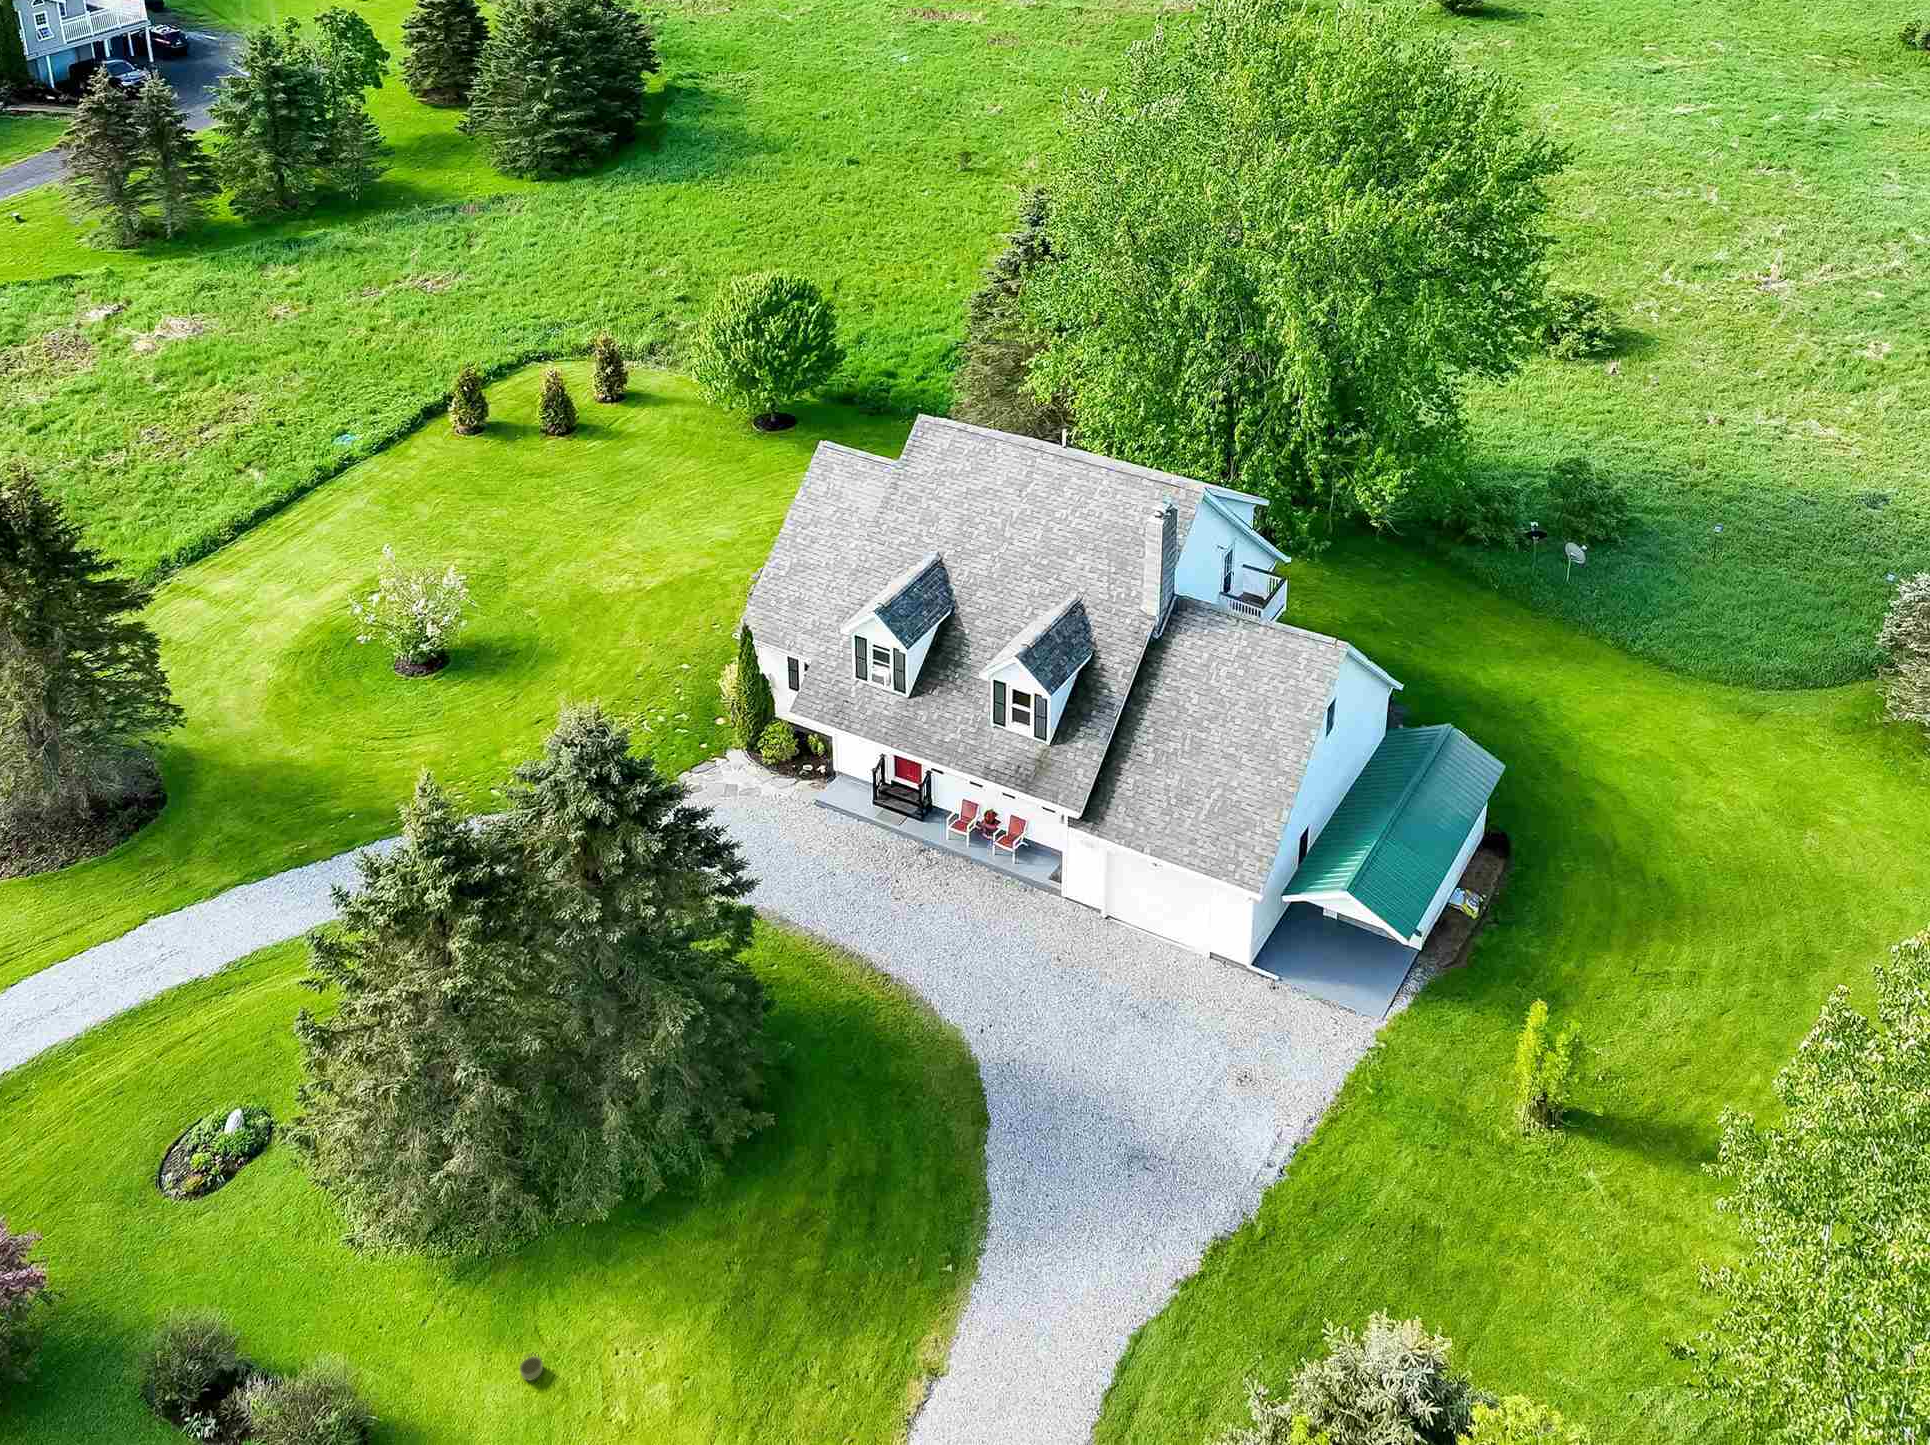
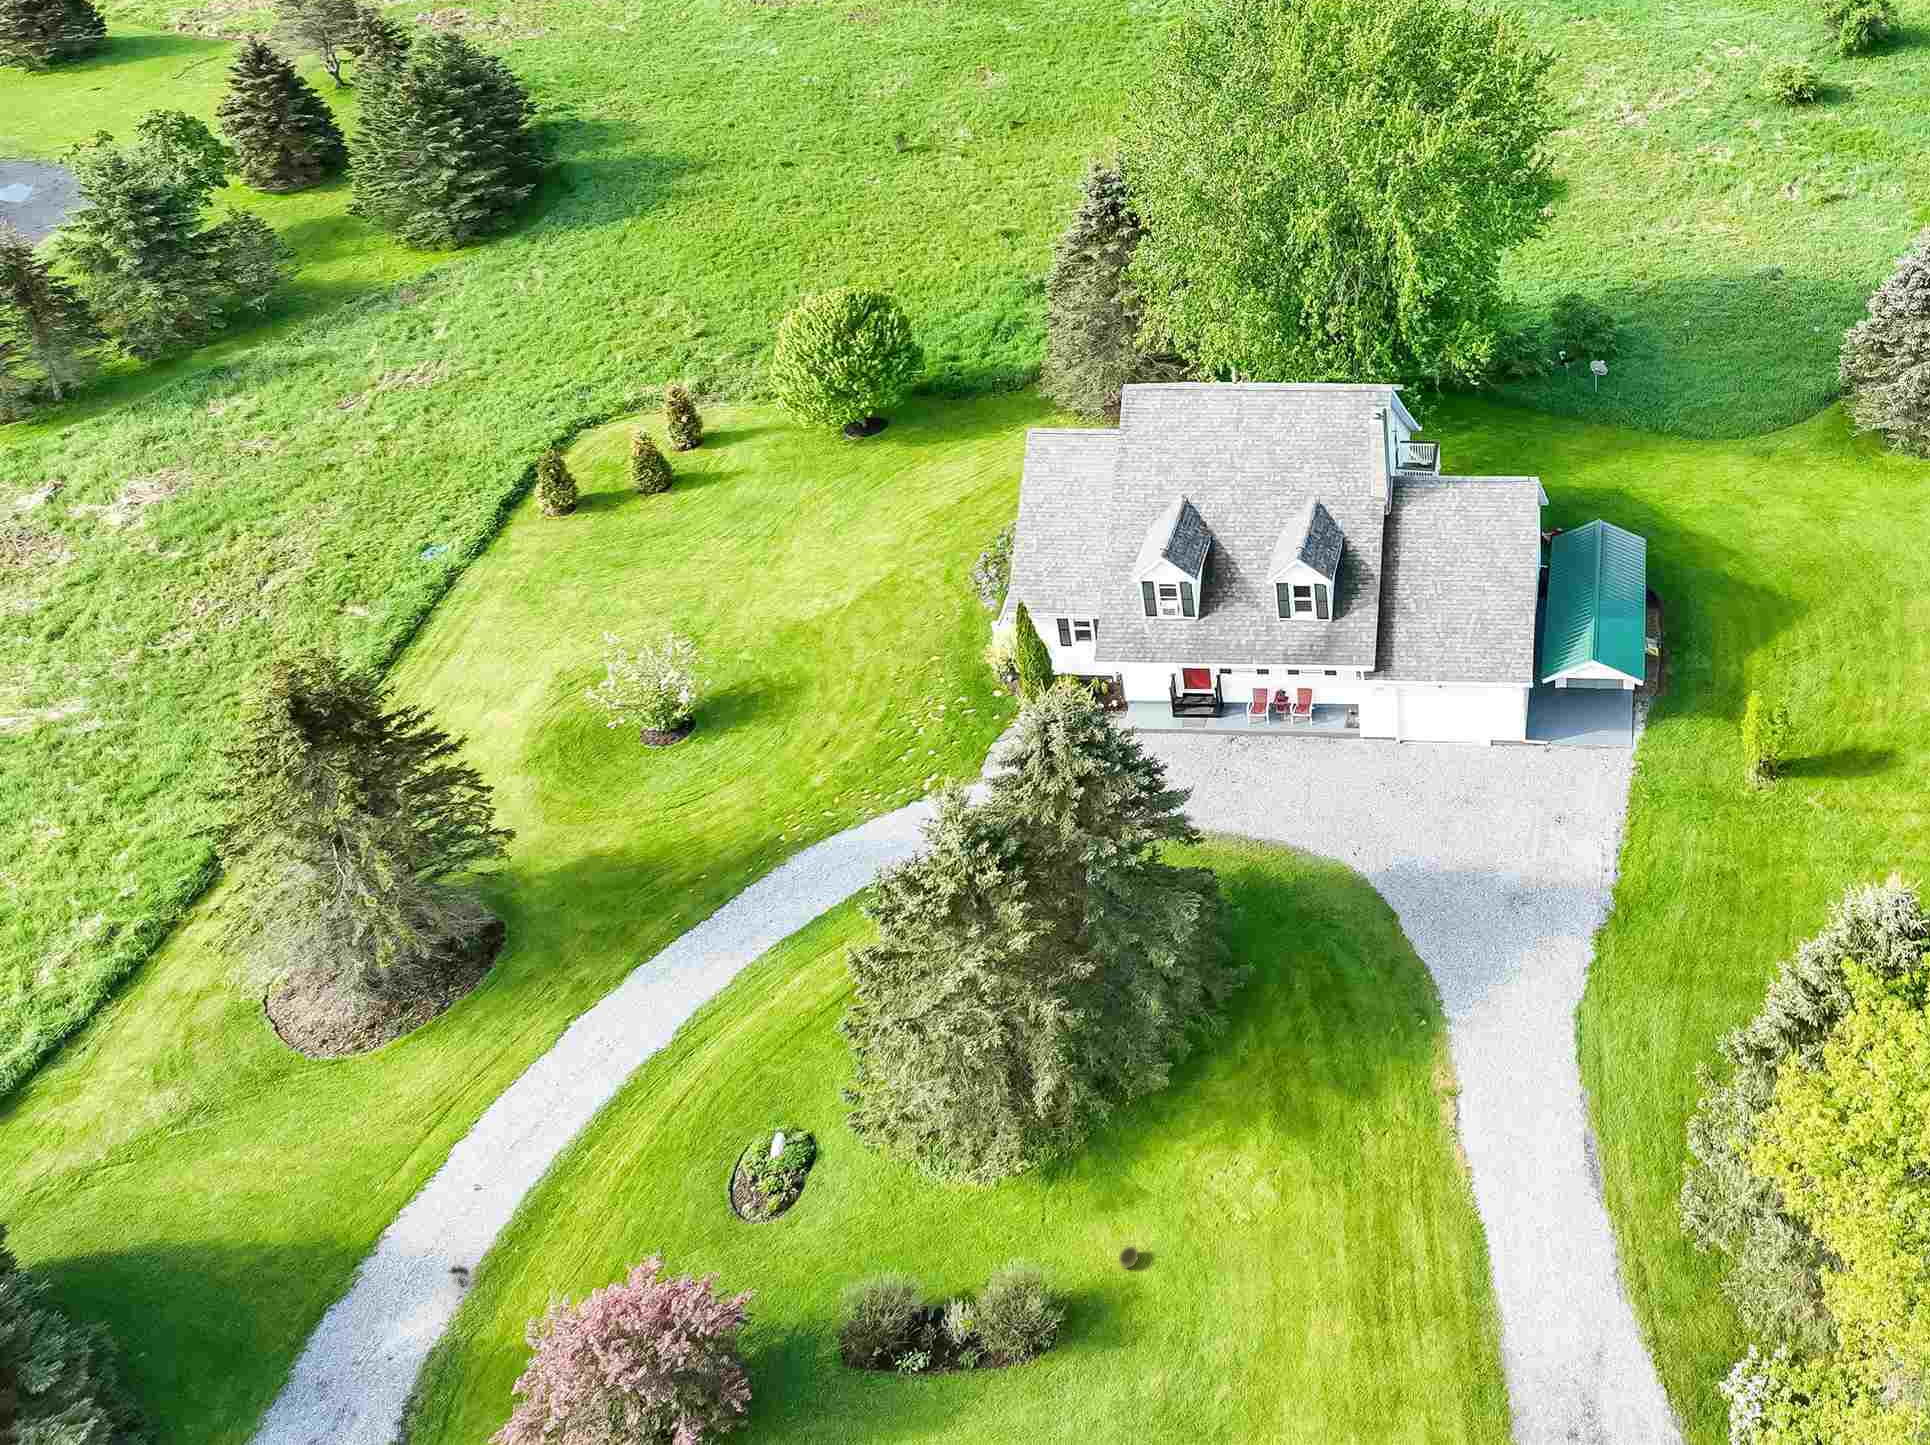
potted plant: none [20,1079,43,1102] -> present [449,1266,469,1286]

